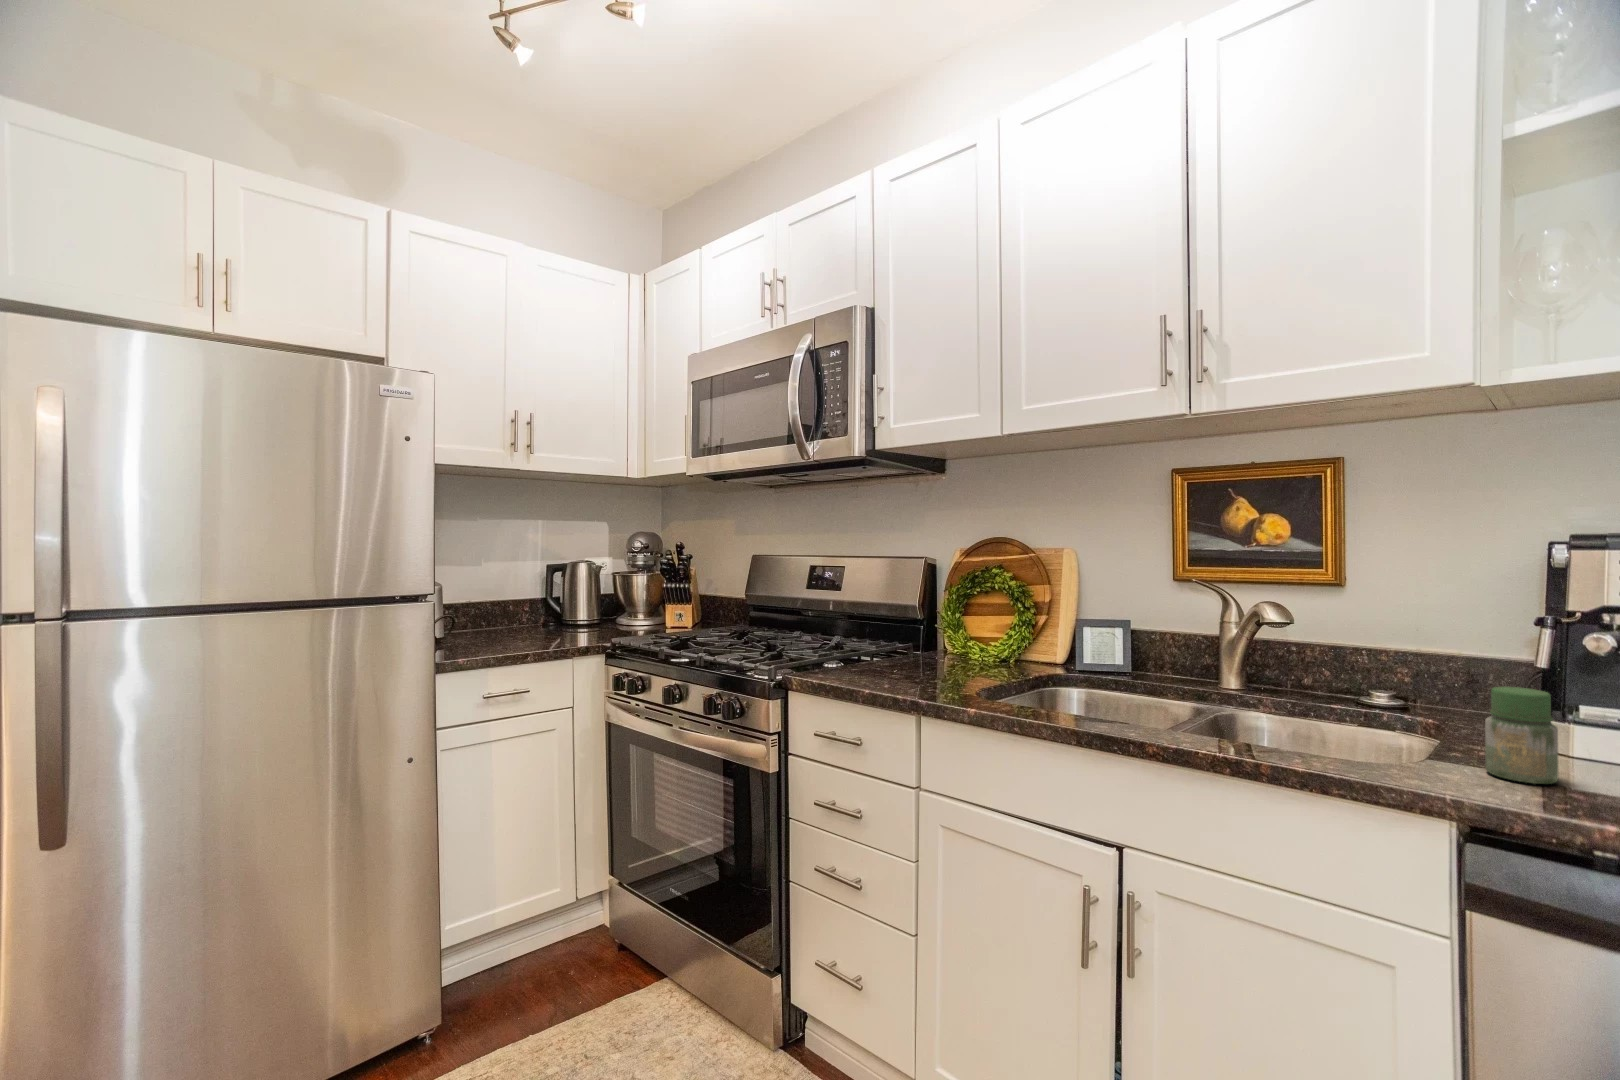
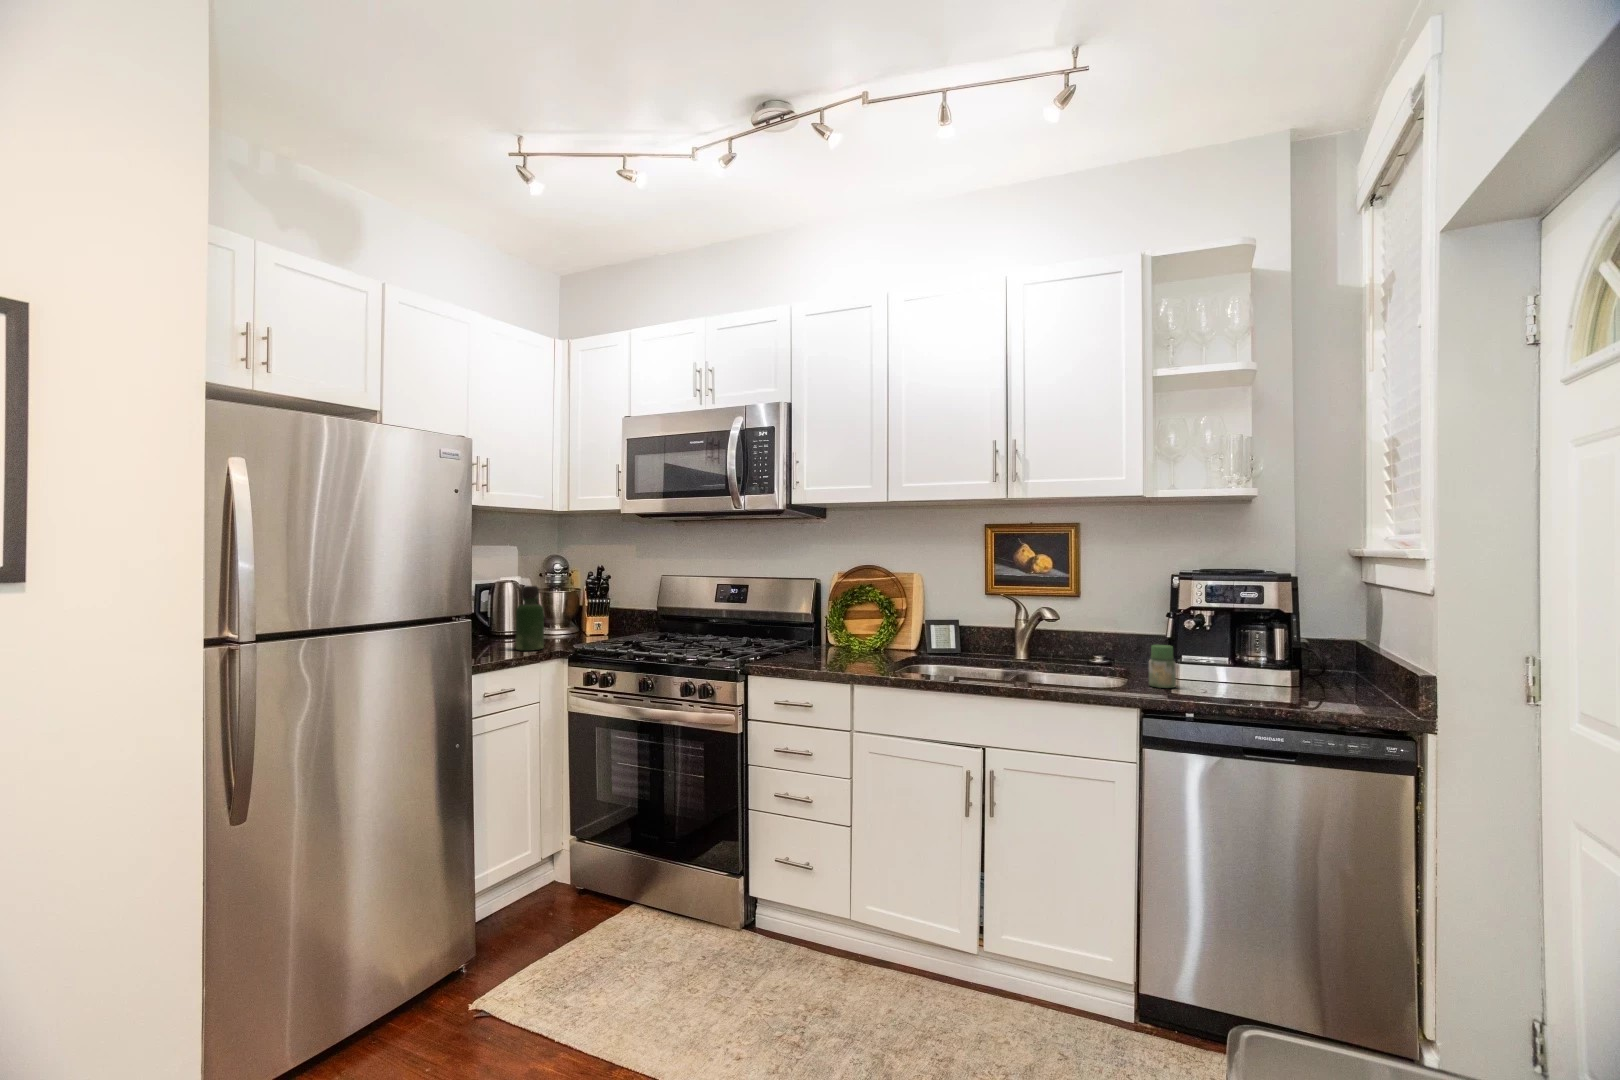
bottle: none [556,566,590,644] -> present [516,586,544,651]

